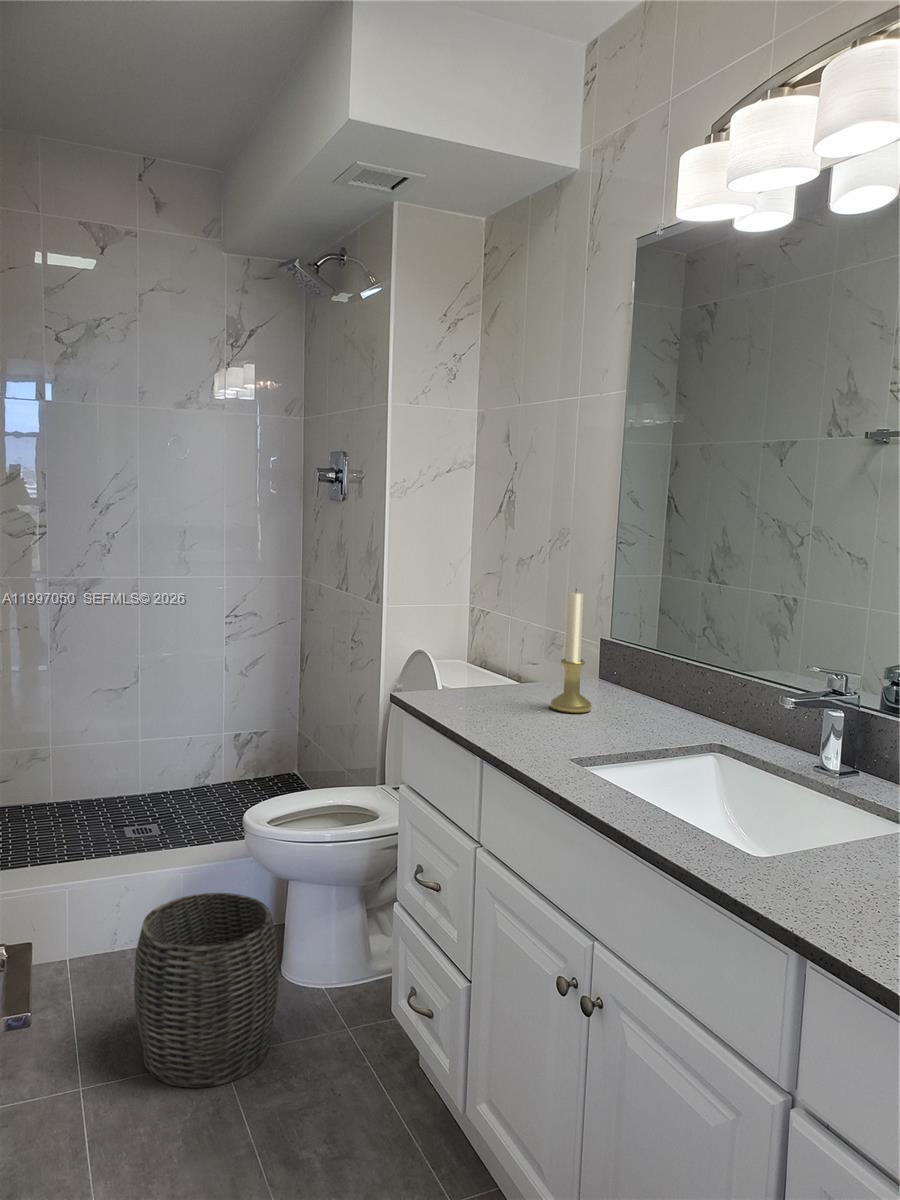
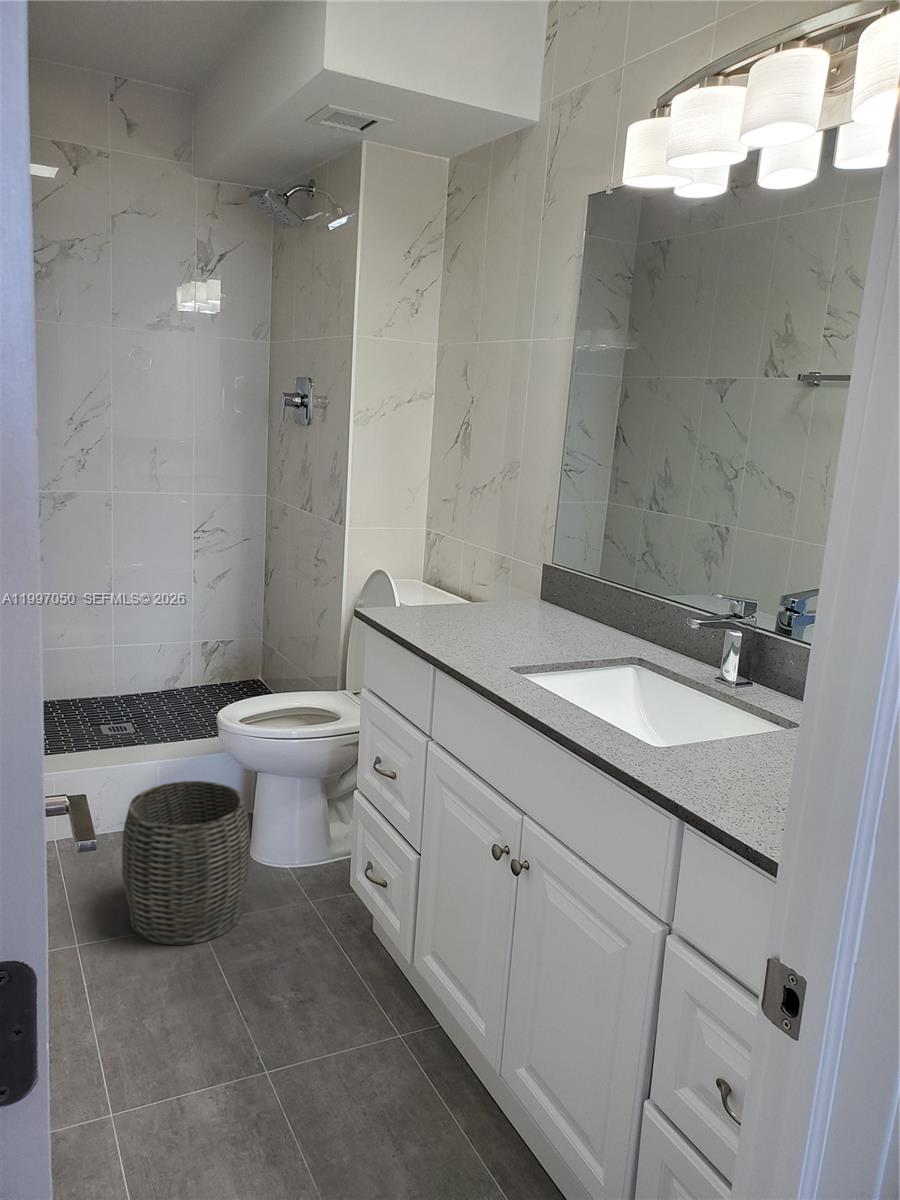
candle holder: present [550,589,592,713] -> none [495,519,531,628]

